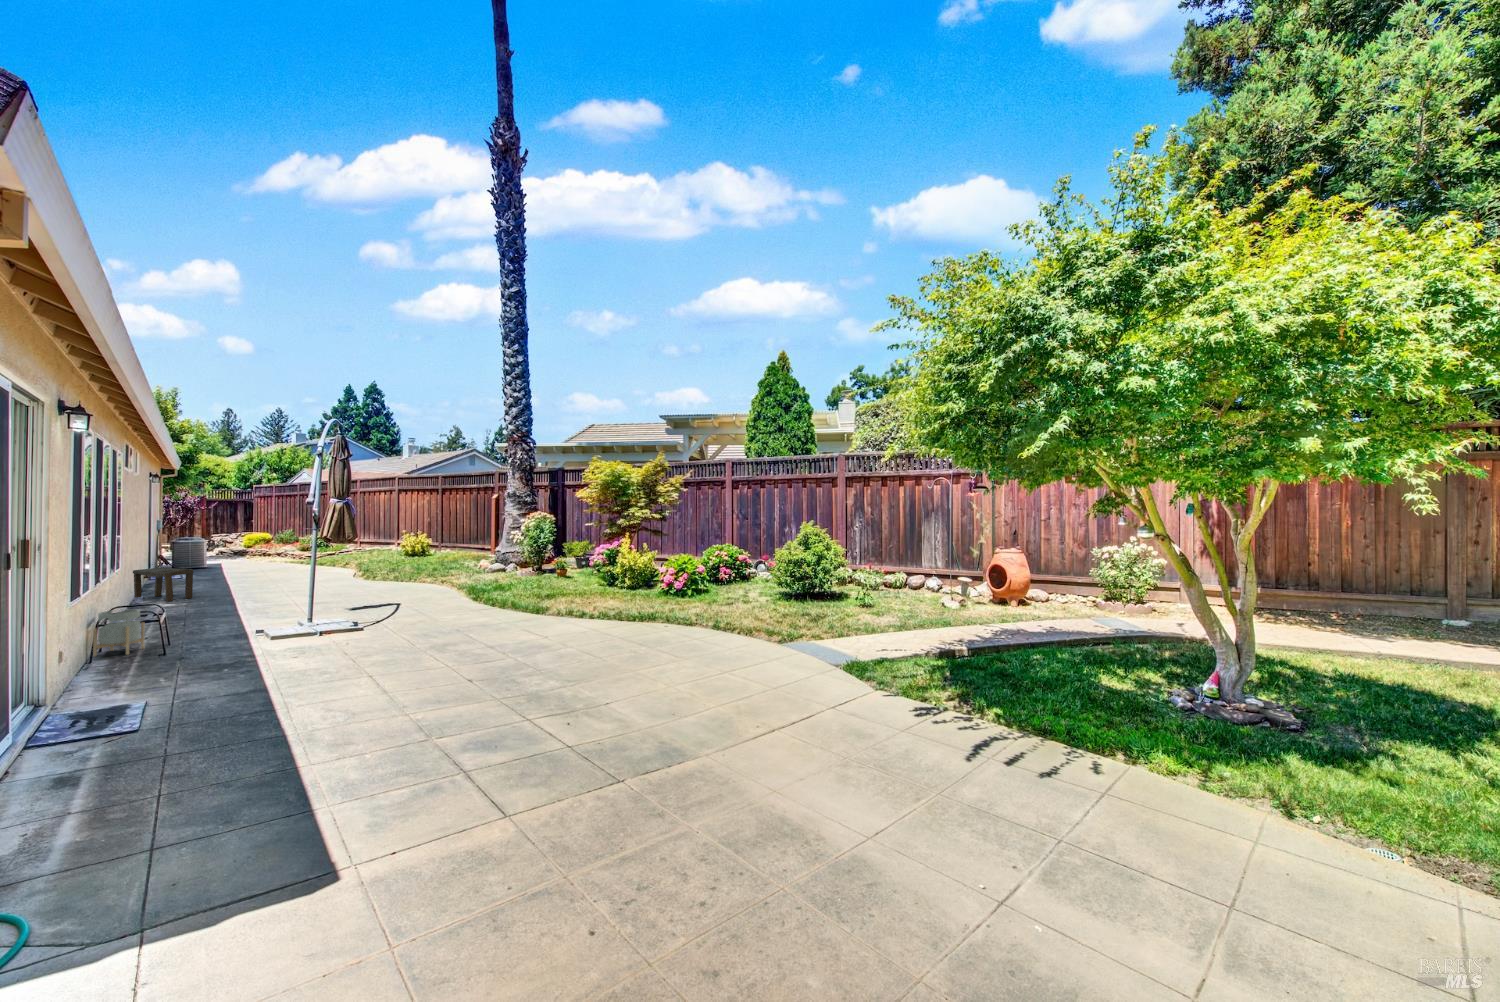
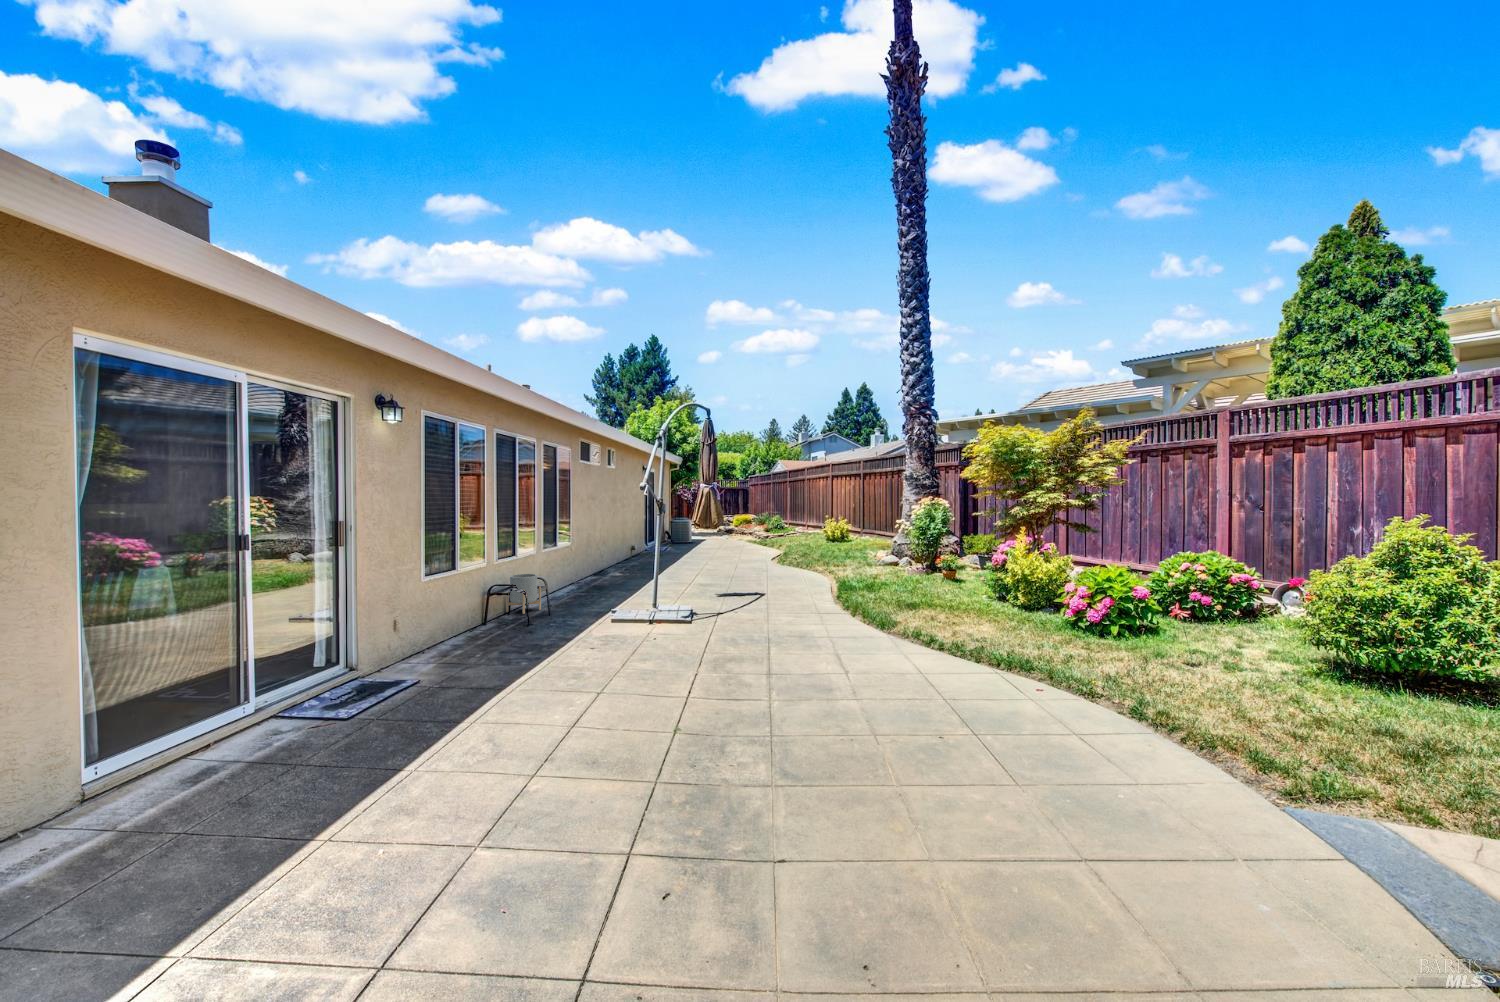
bench: present [133,567,194,601] -> none [614,539,644,567]

